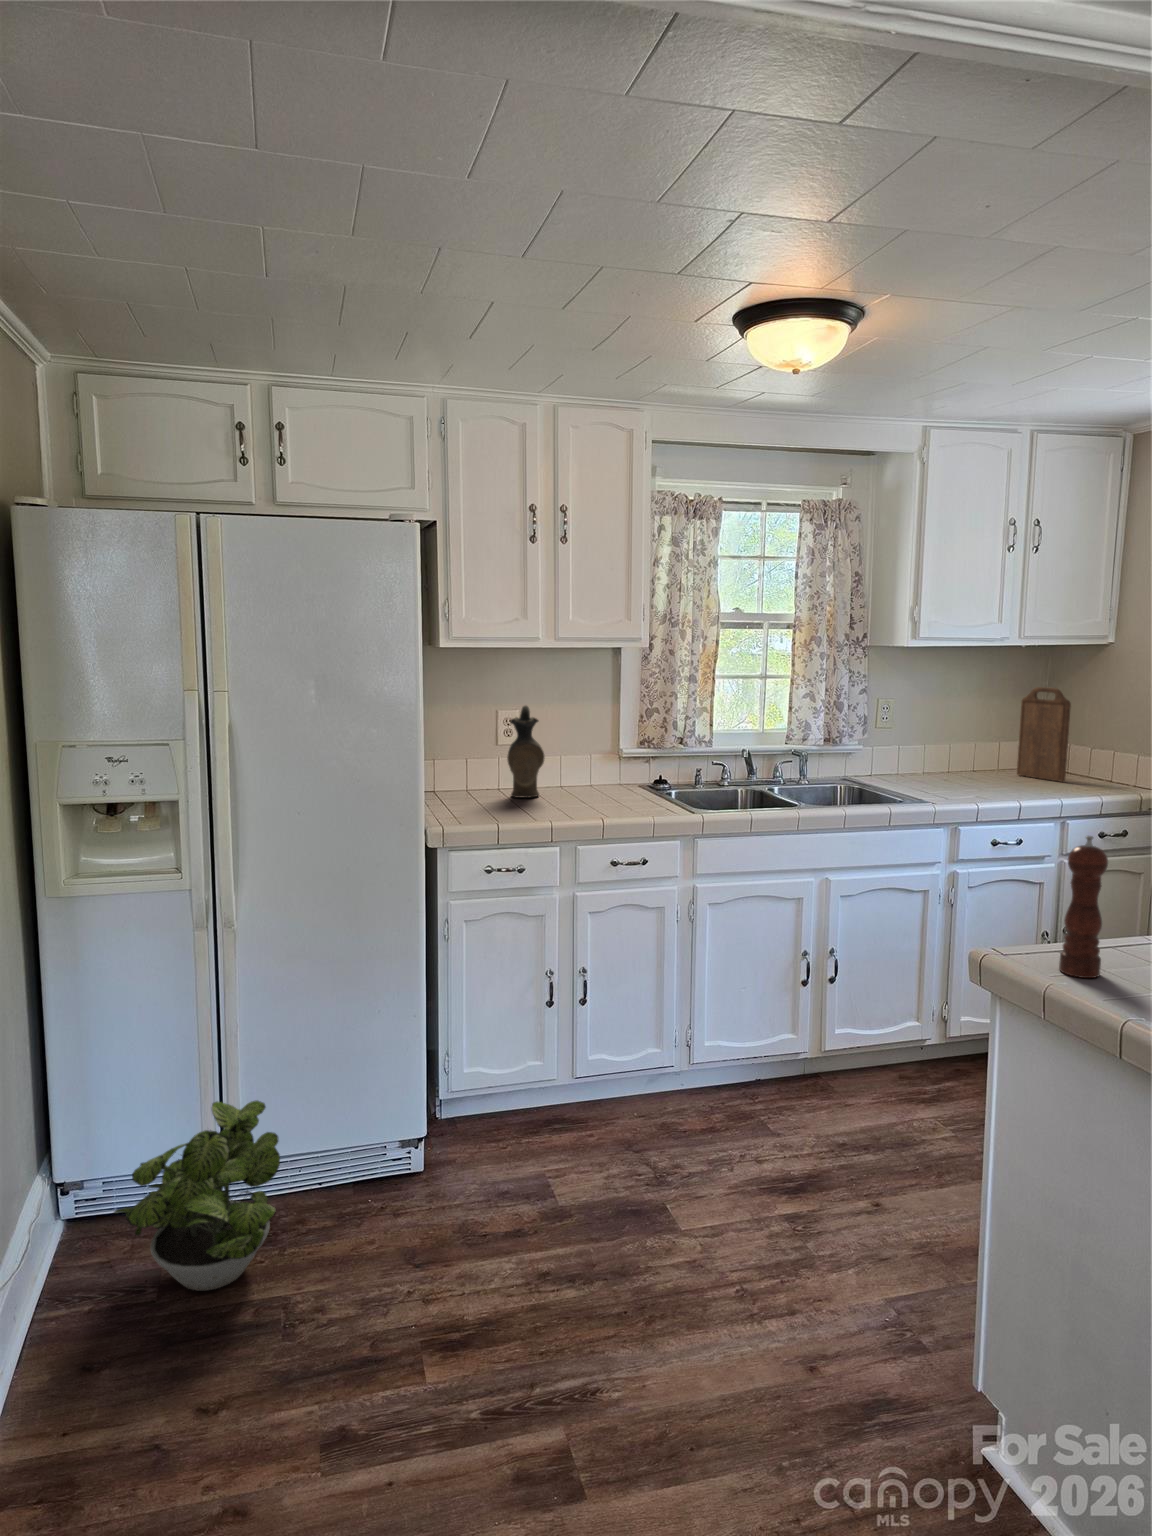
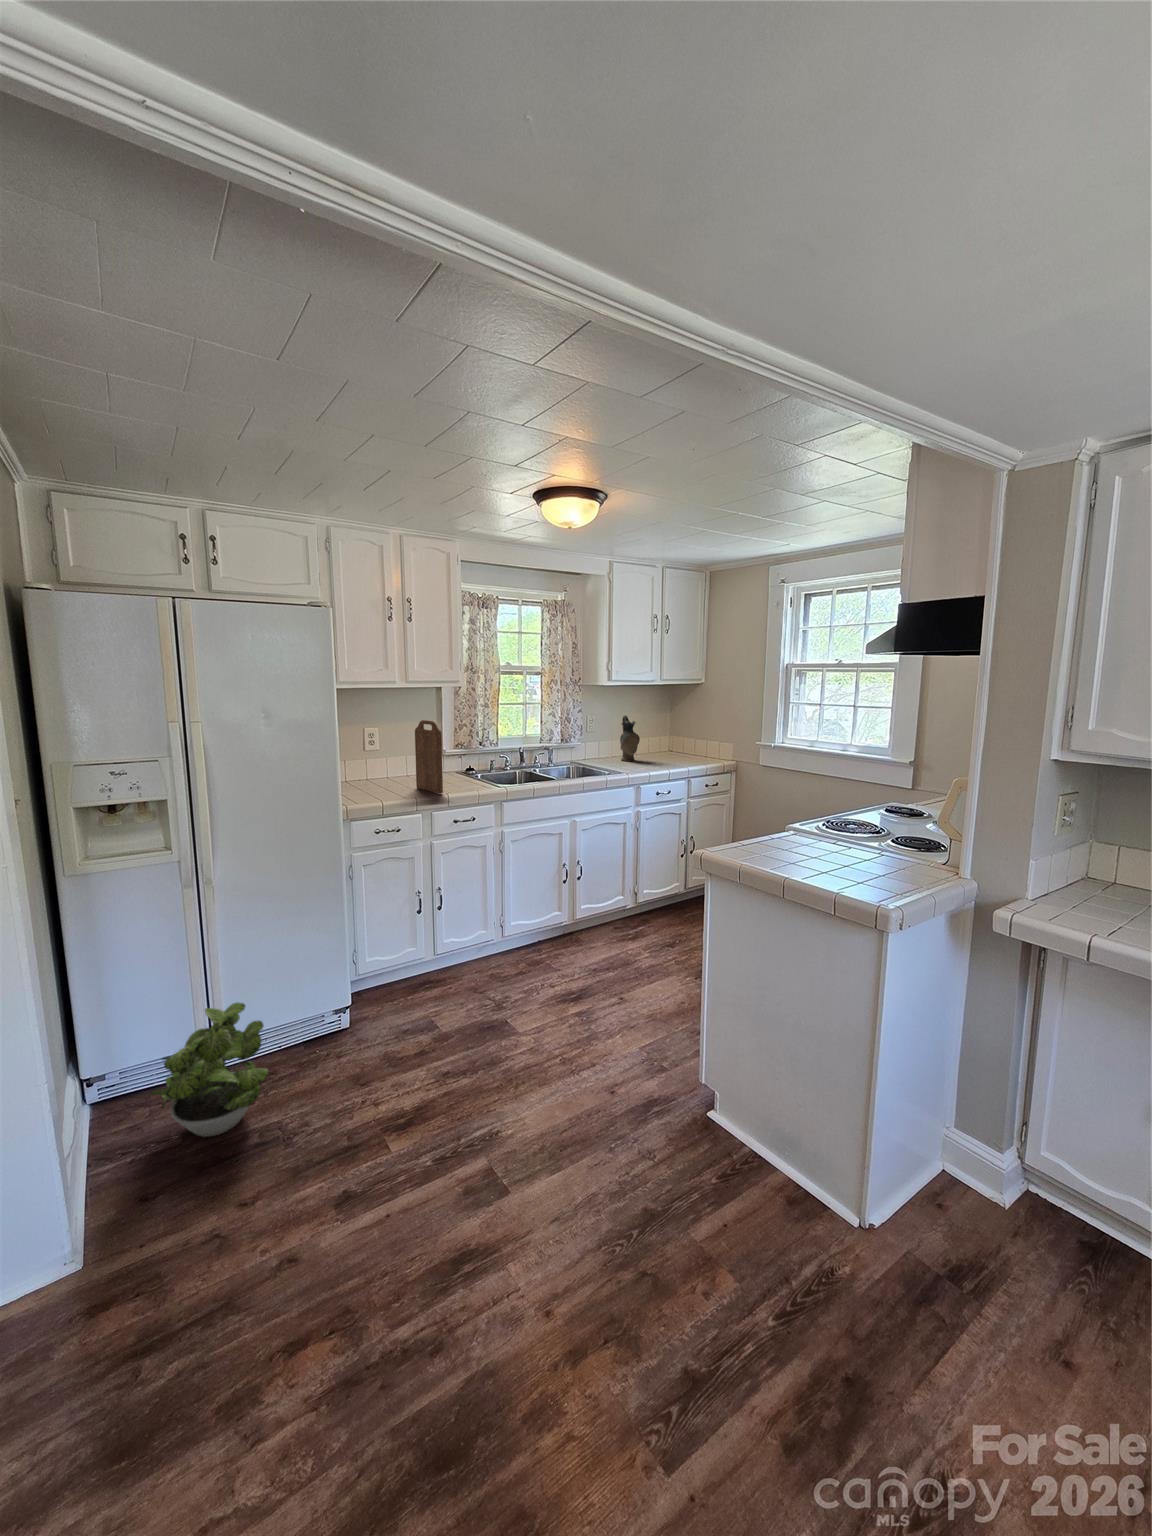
cutting board: present [1017,687,1071,782] -> present [415,720,443,793]
ceramic pitcher: present [507,706,544,798] -> present [620,715,640,761]
pepper mill: present [1059,836,1108,978] -> none [731,789,753,860]

